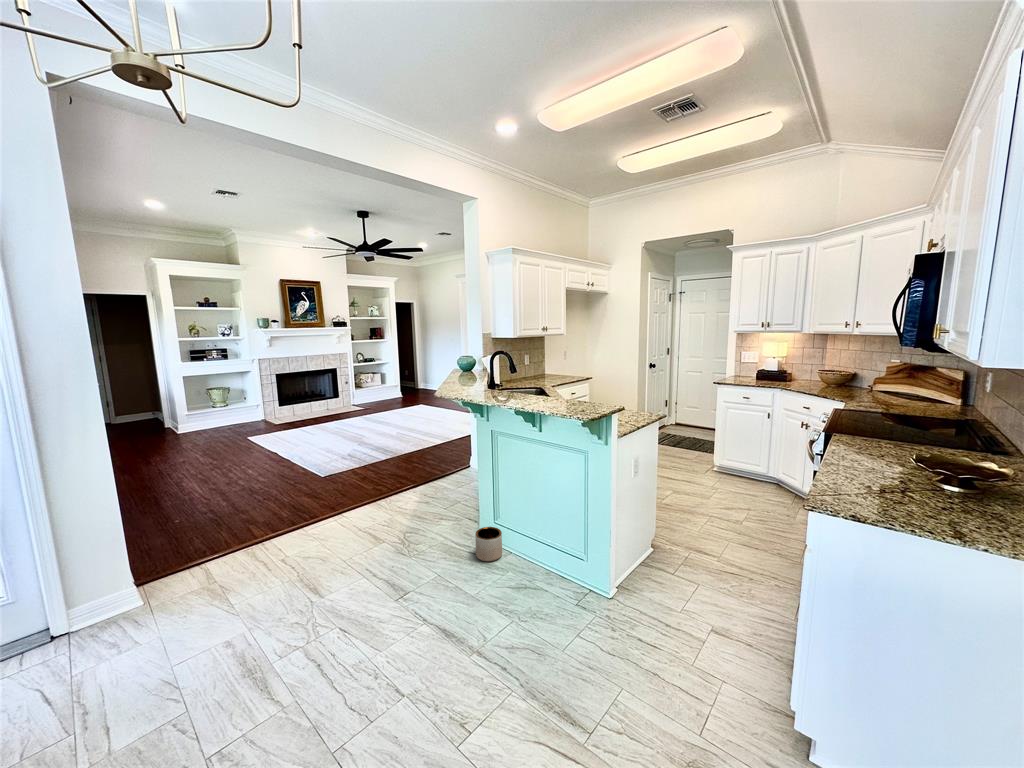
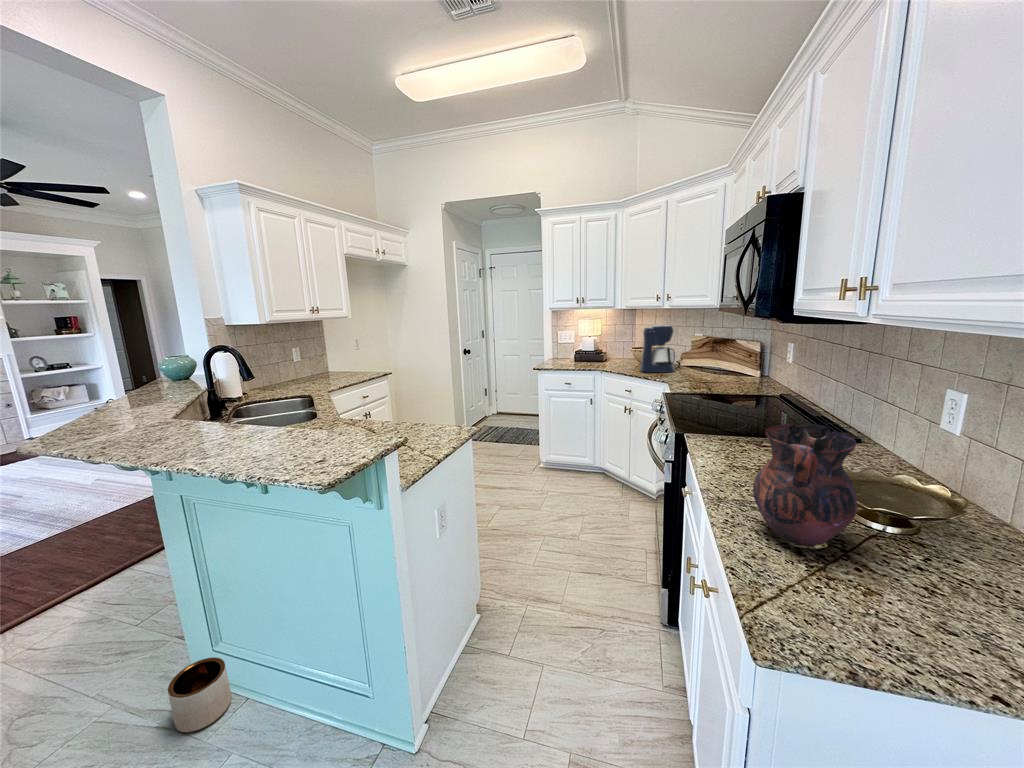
coffee maker: none [823,350,864,394] -> present [640,325,675,373]
vase: none [861,414,937,491] -> present [753,424,857,547]

